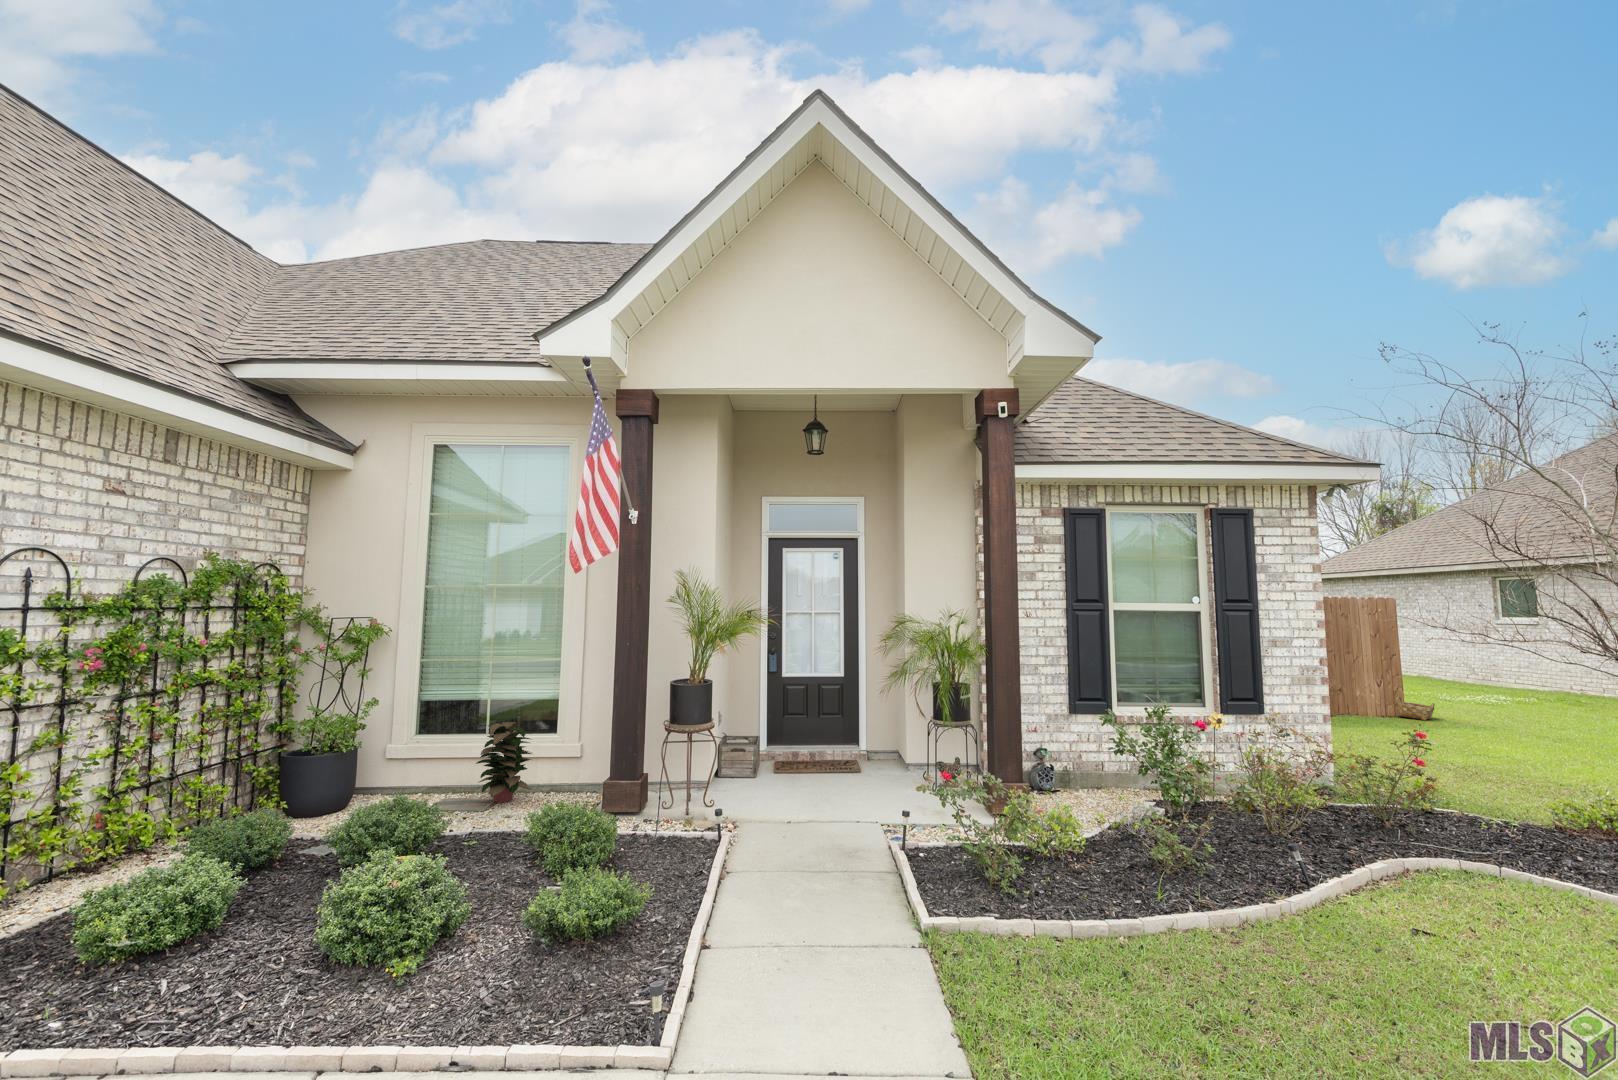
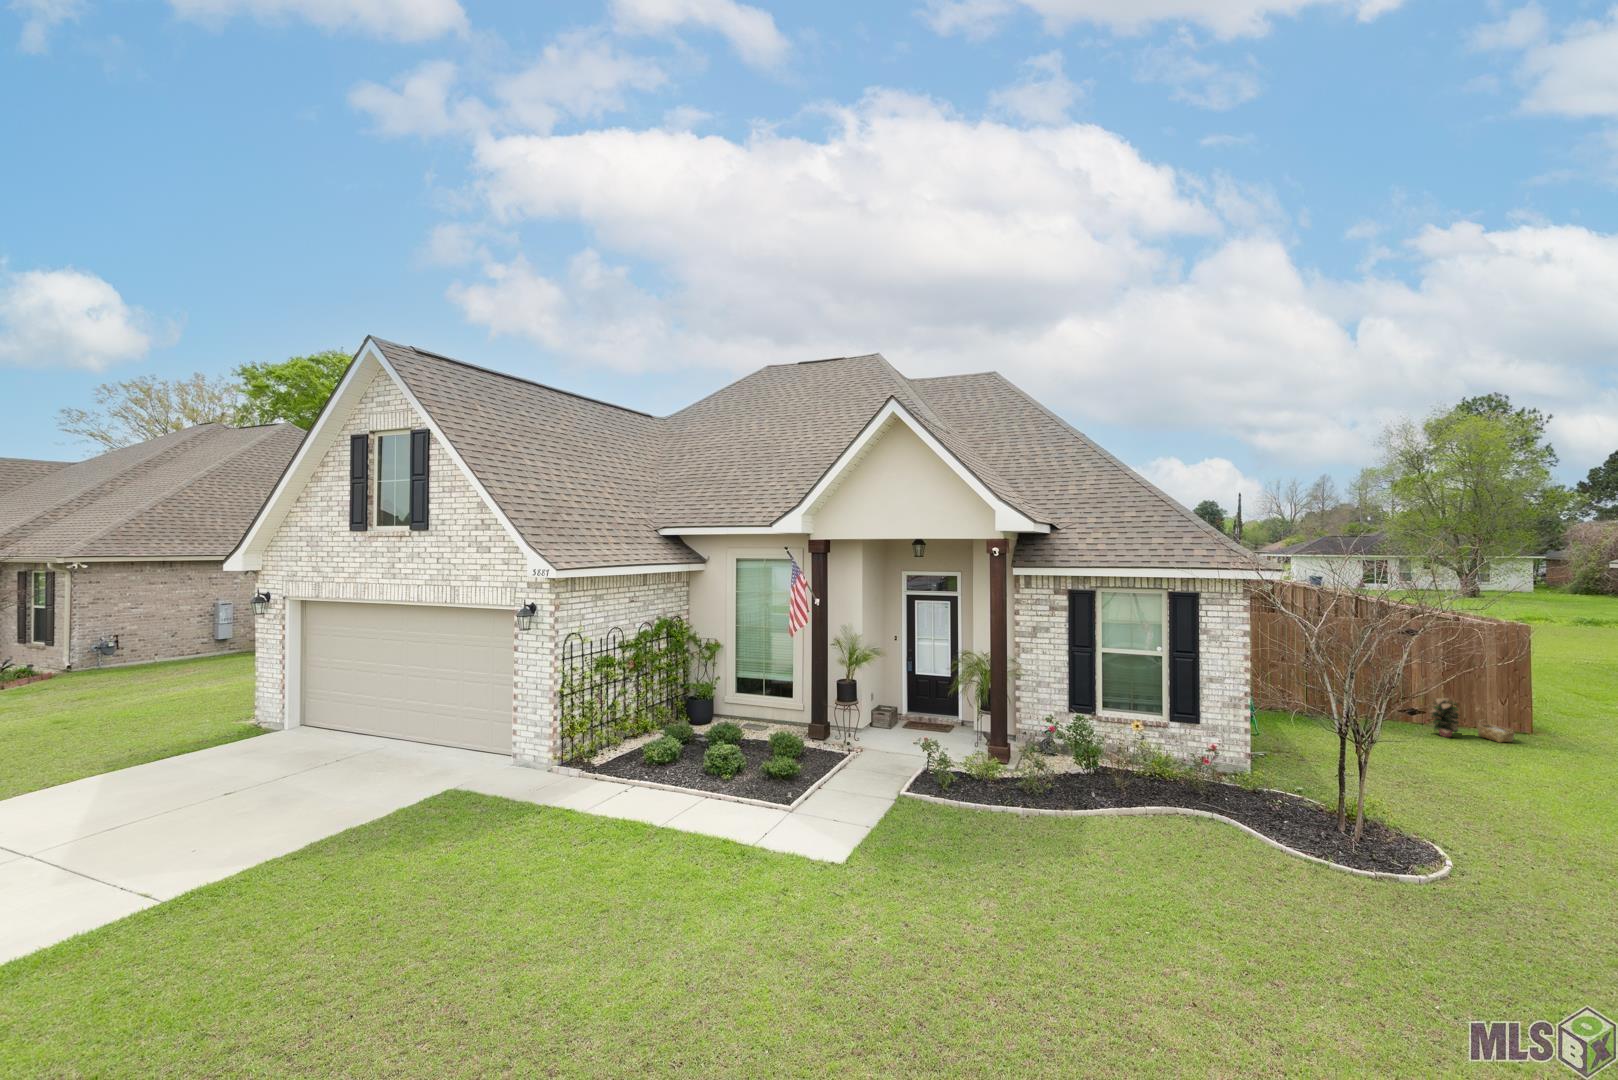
decorative plant: present [476,722,532,802] -> present [1431,698,1460,737]

